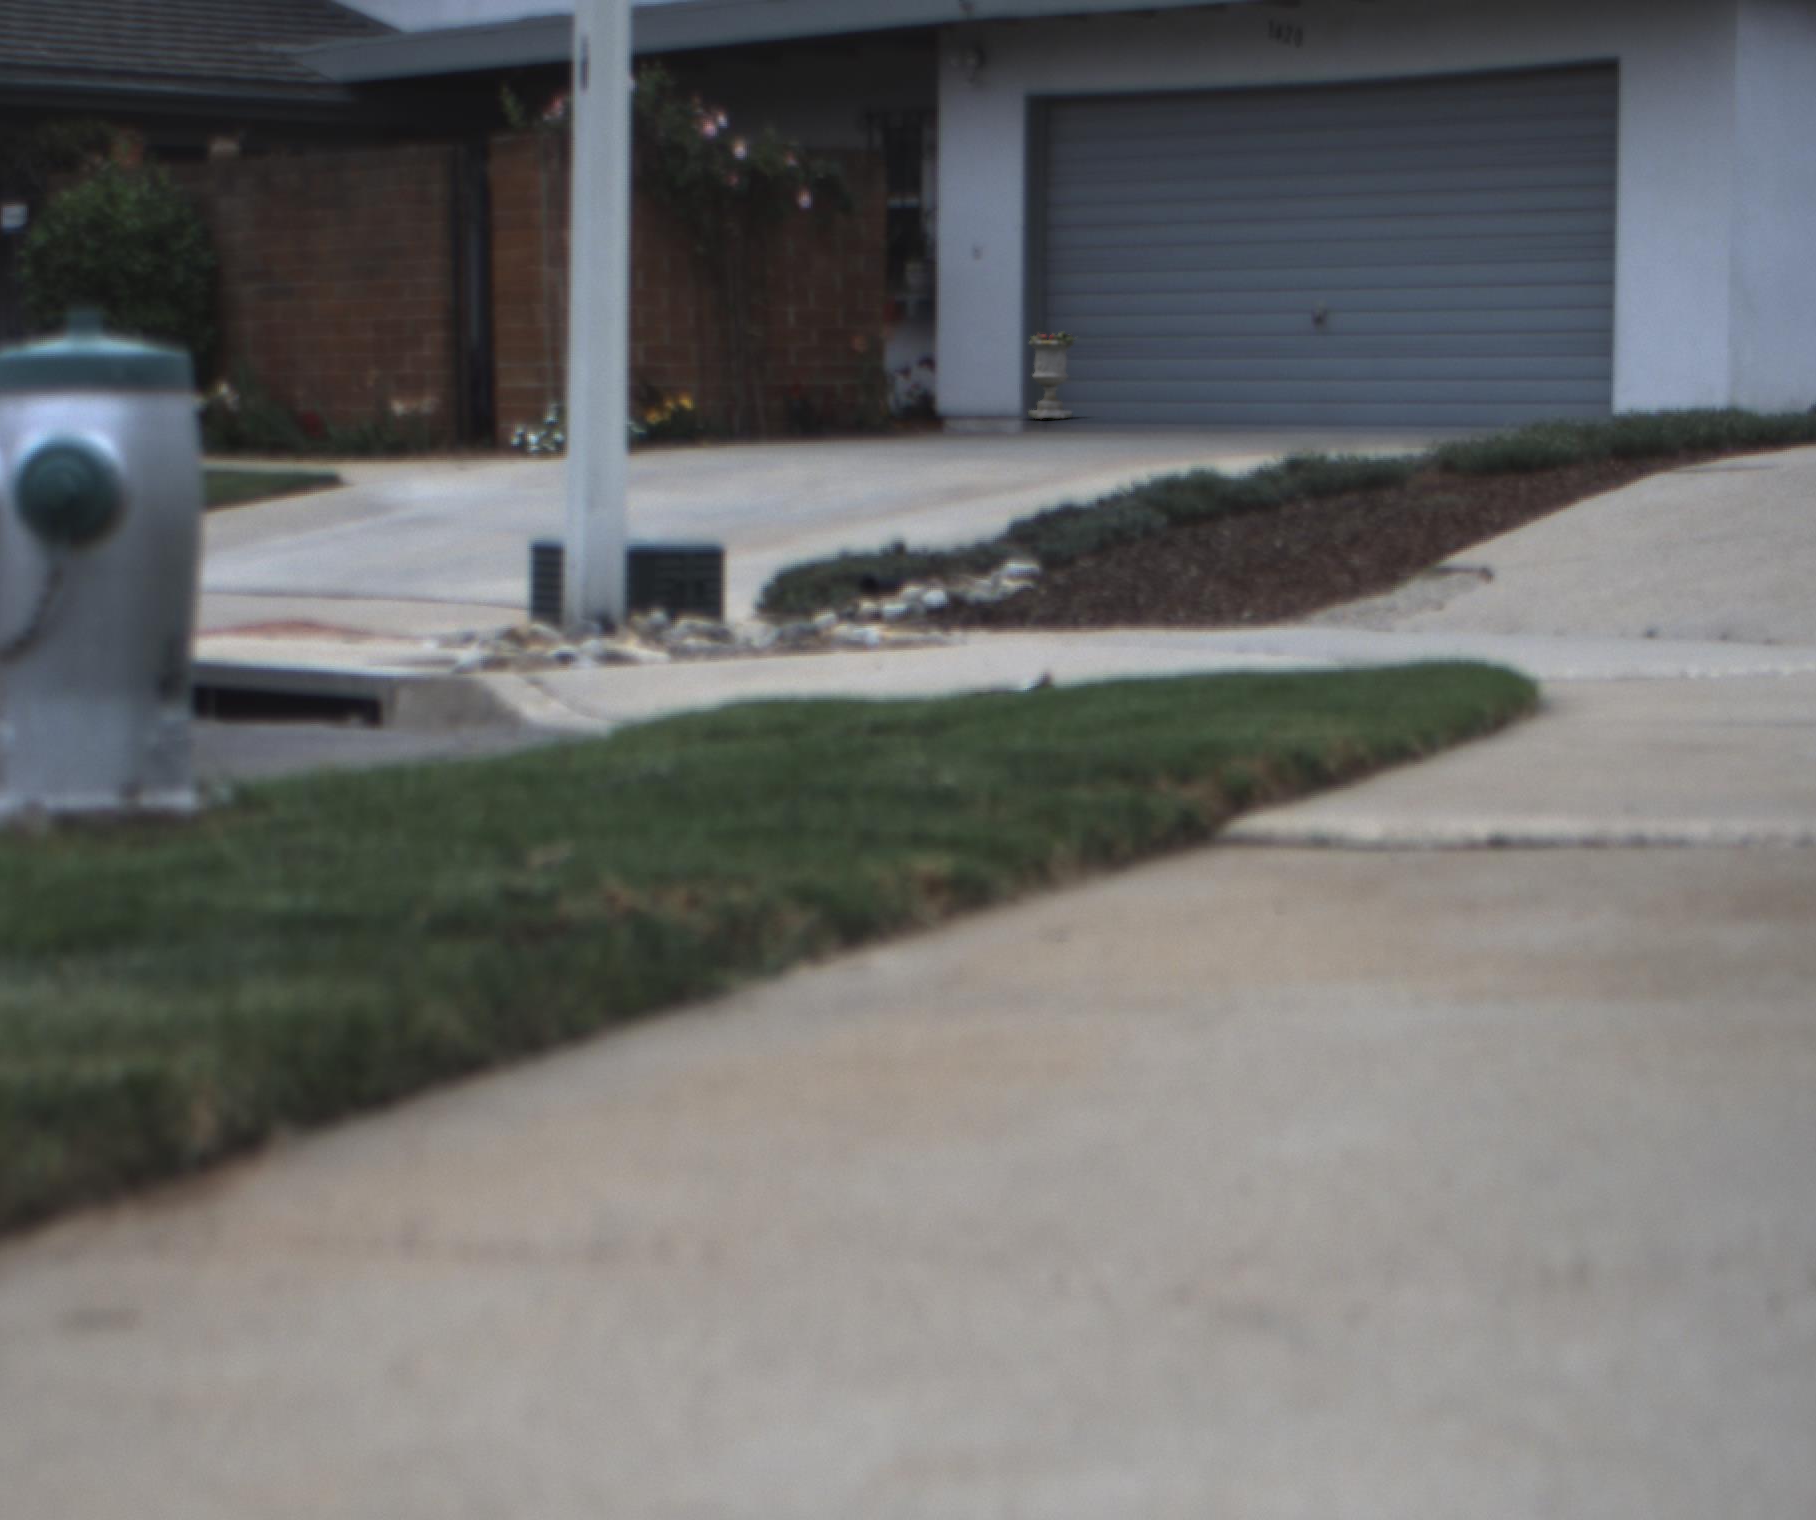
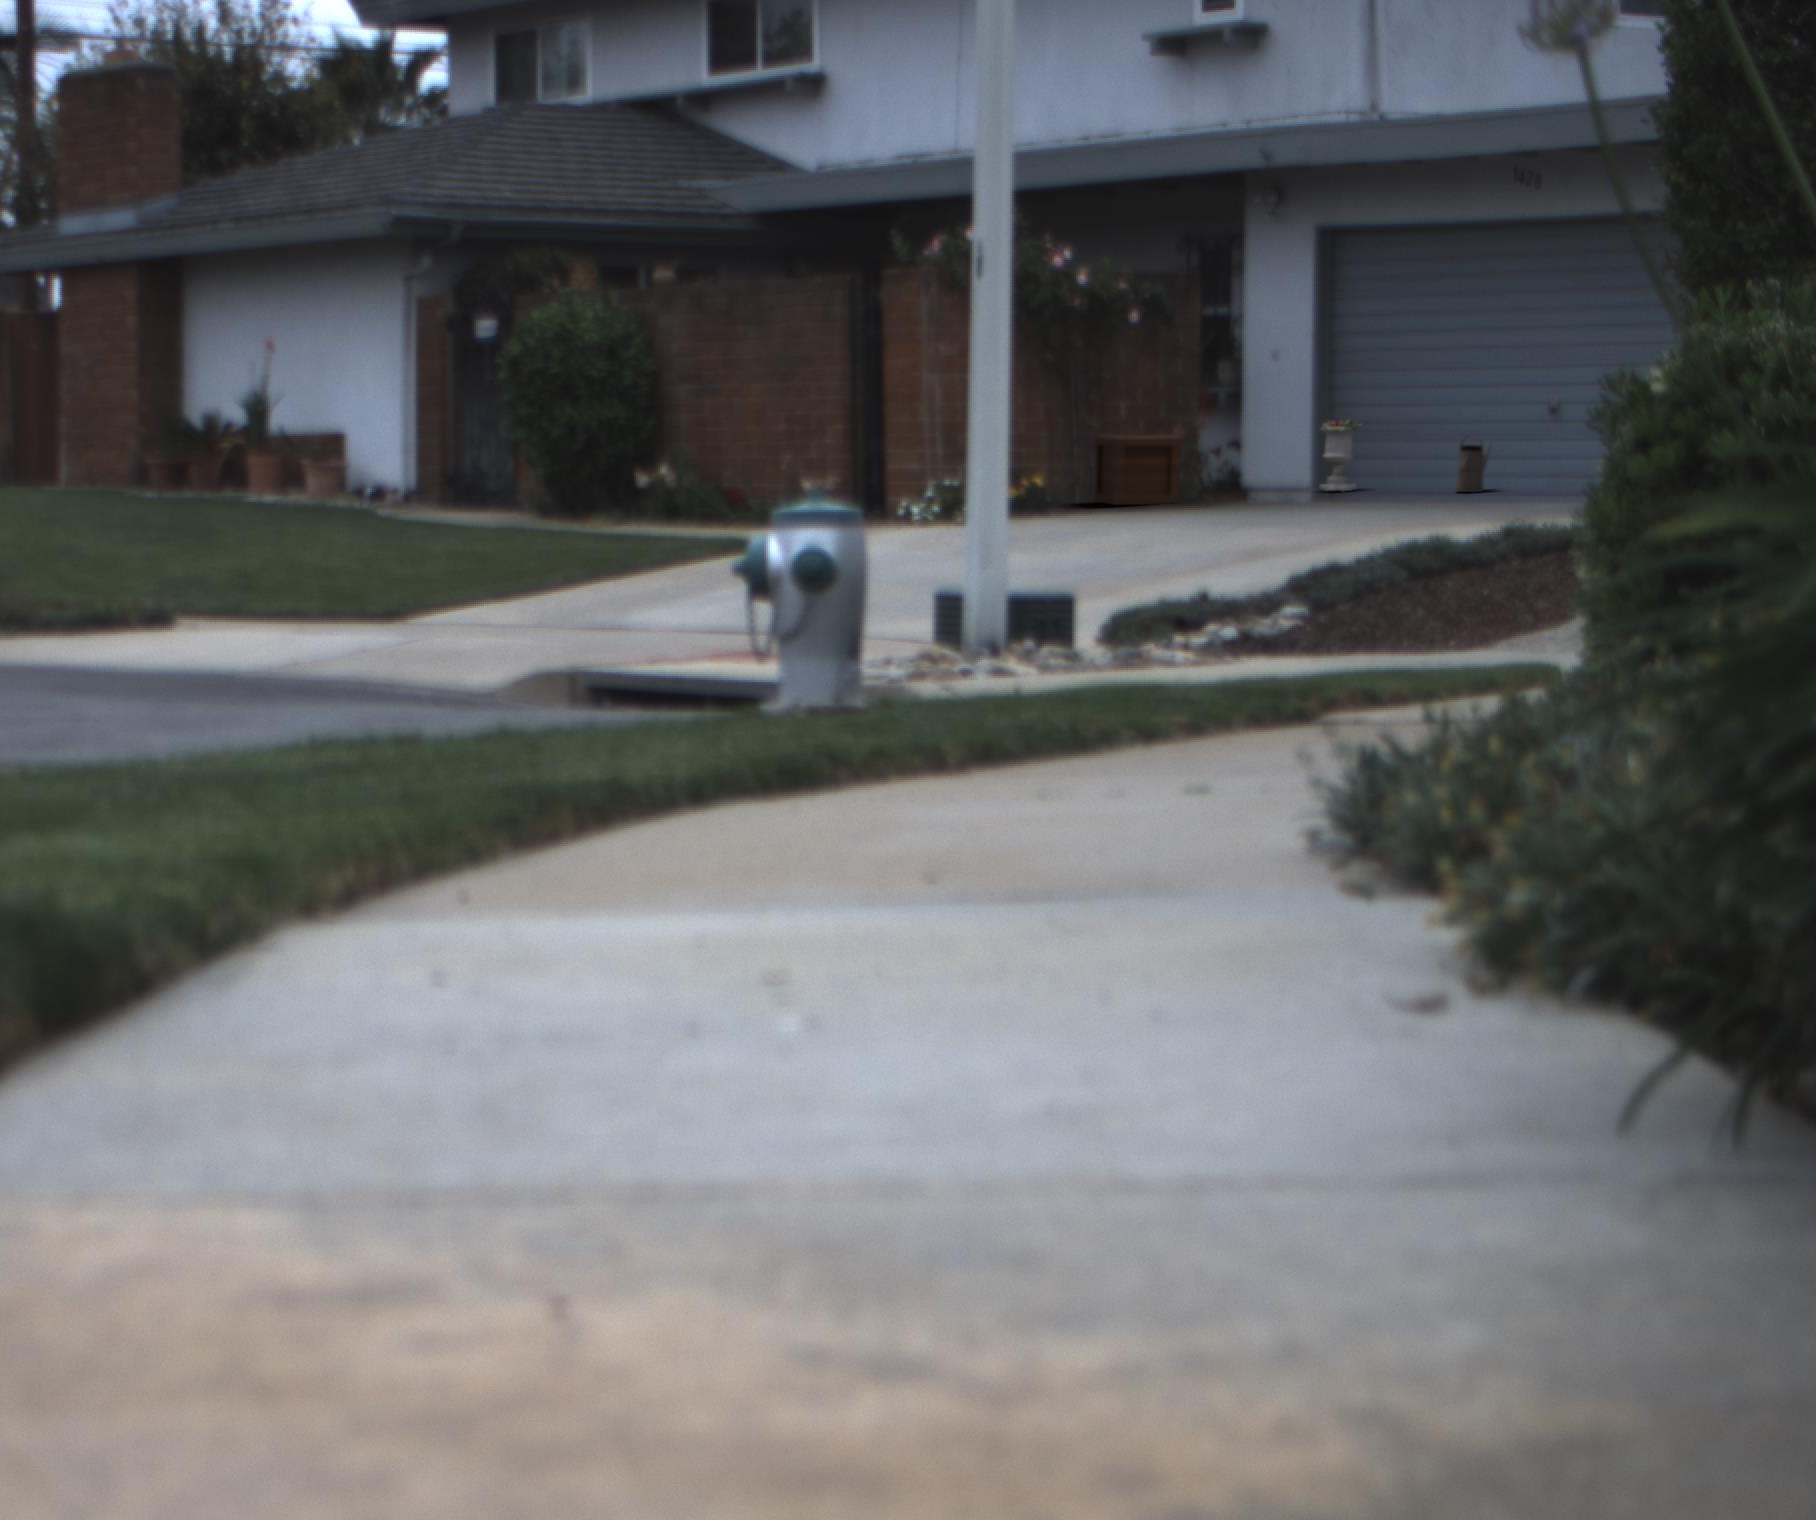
wooden crate: none [760,348,863,434] -> present [1094,434,1181,505]
watering can: none [1189,350,1232,420] -> present [1454,440,1492,492]

